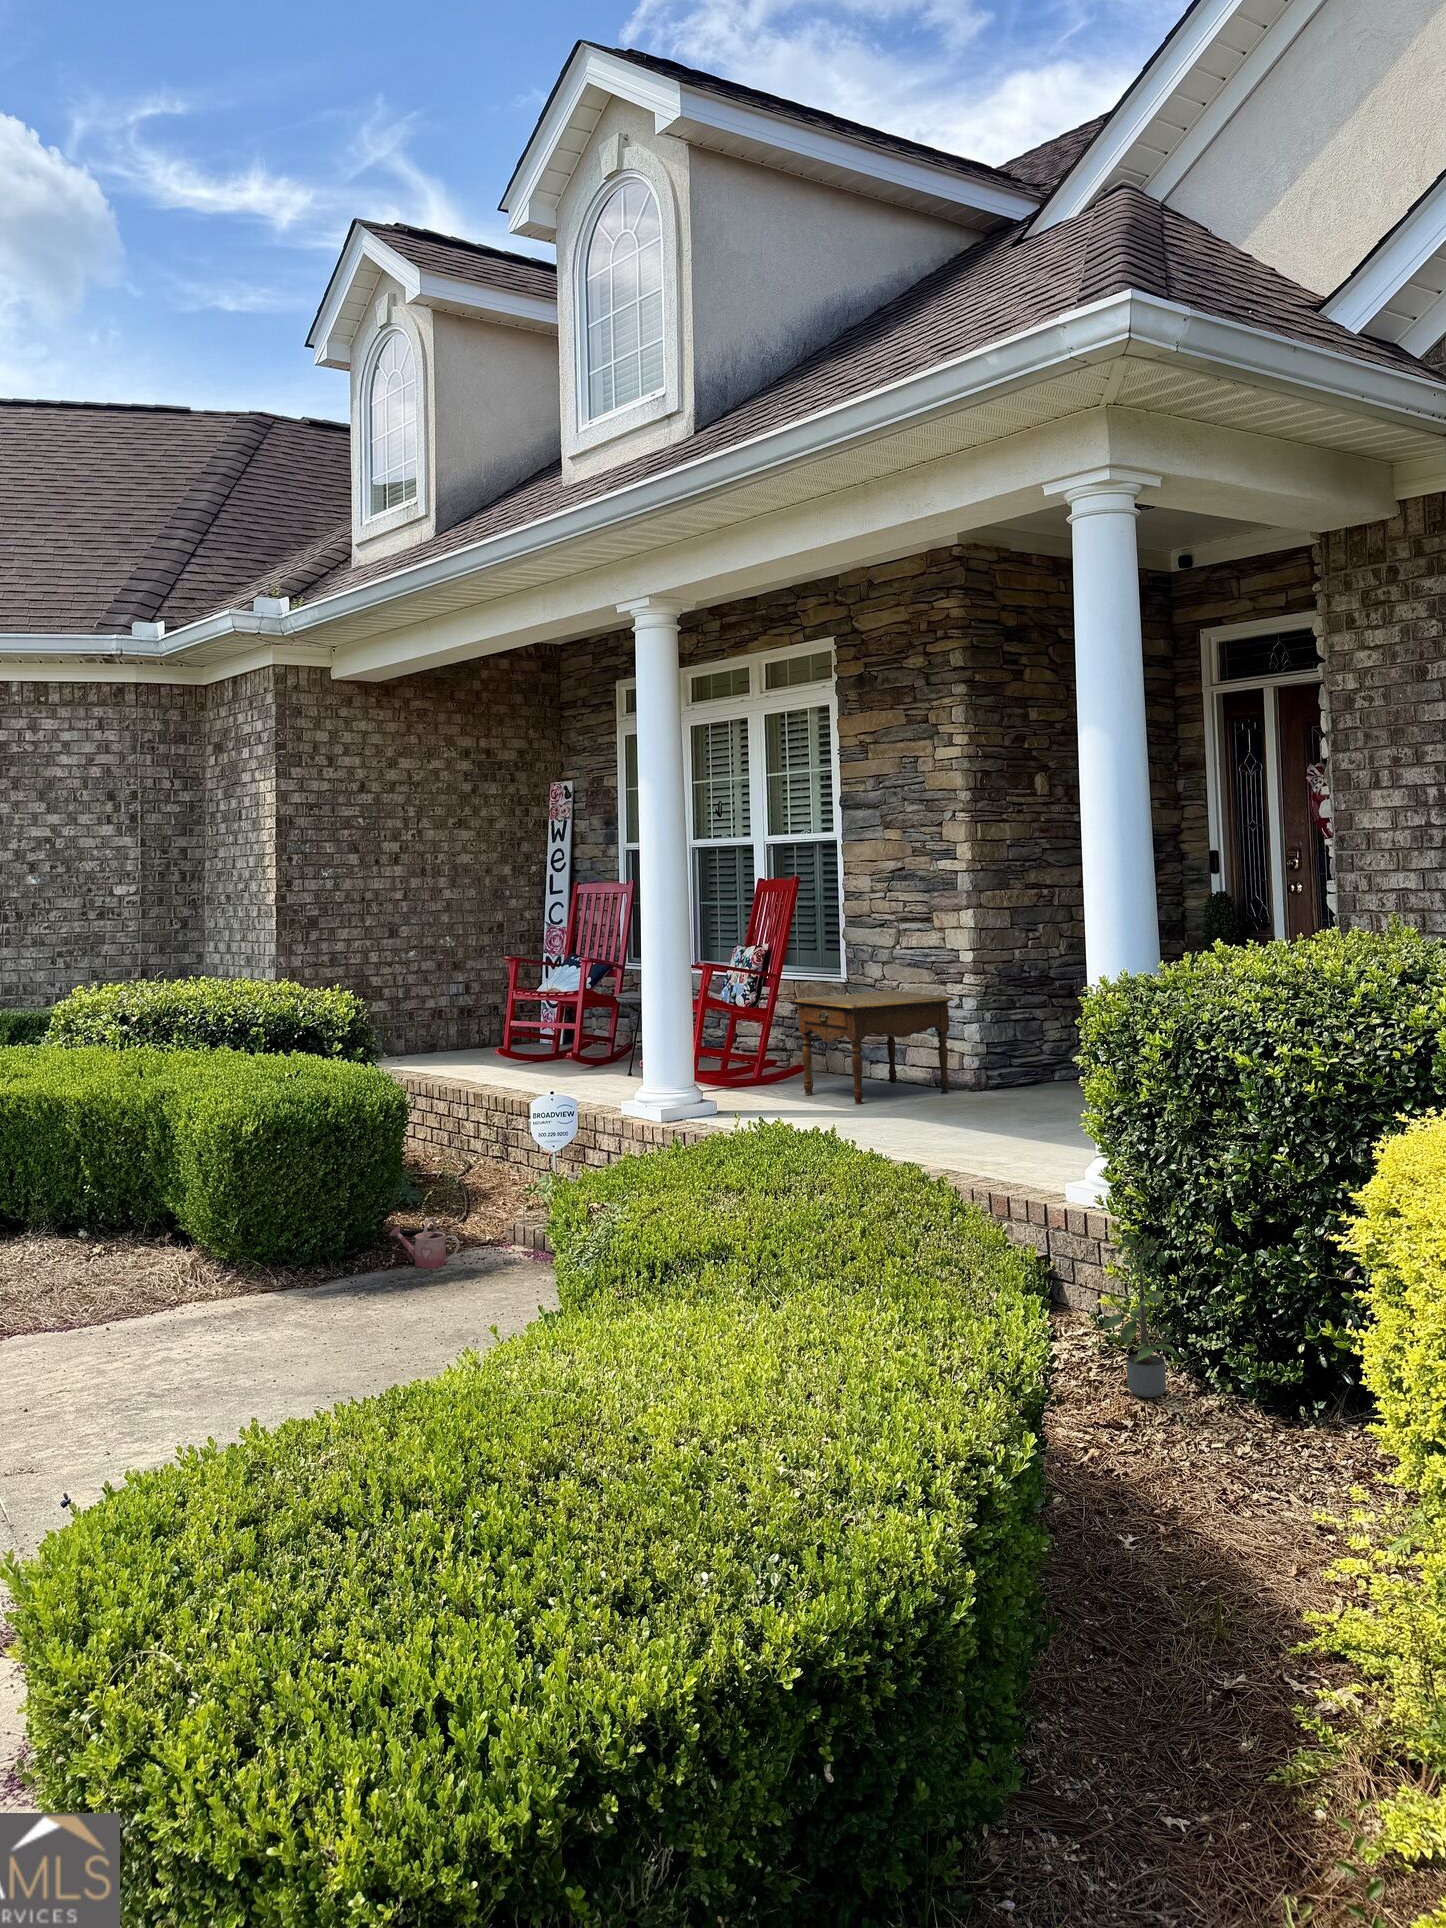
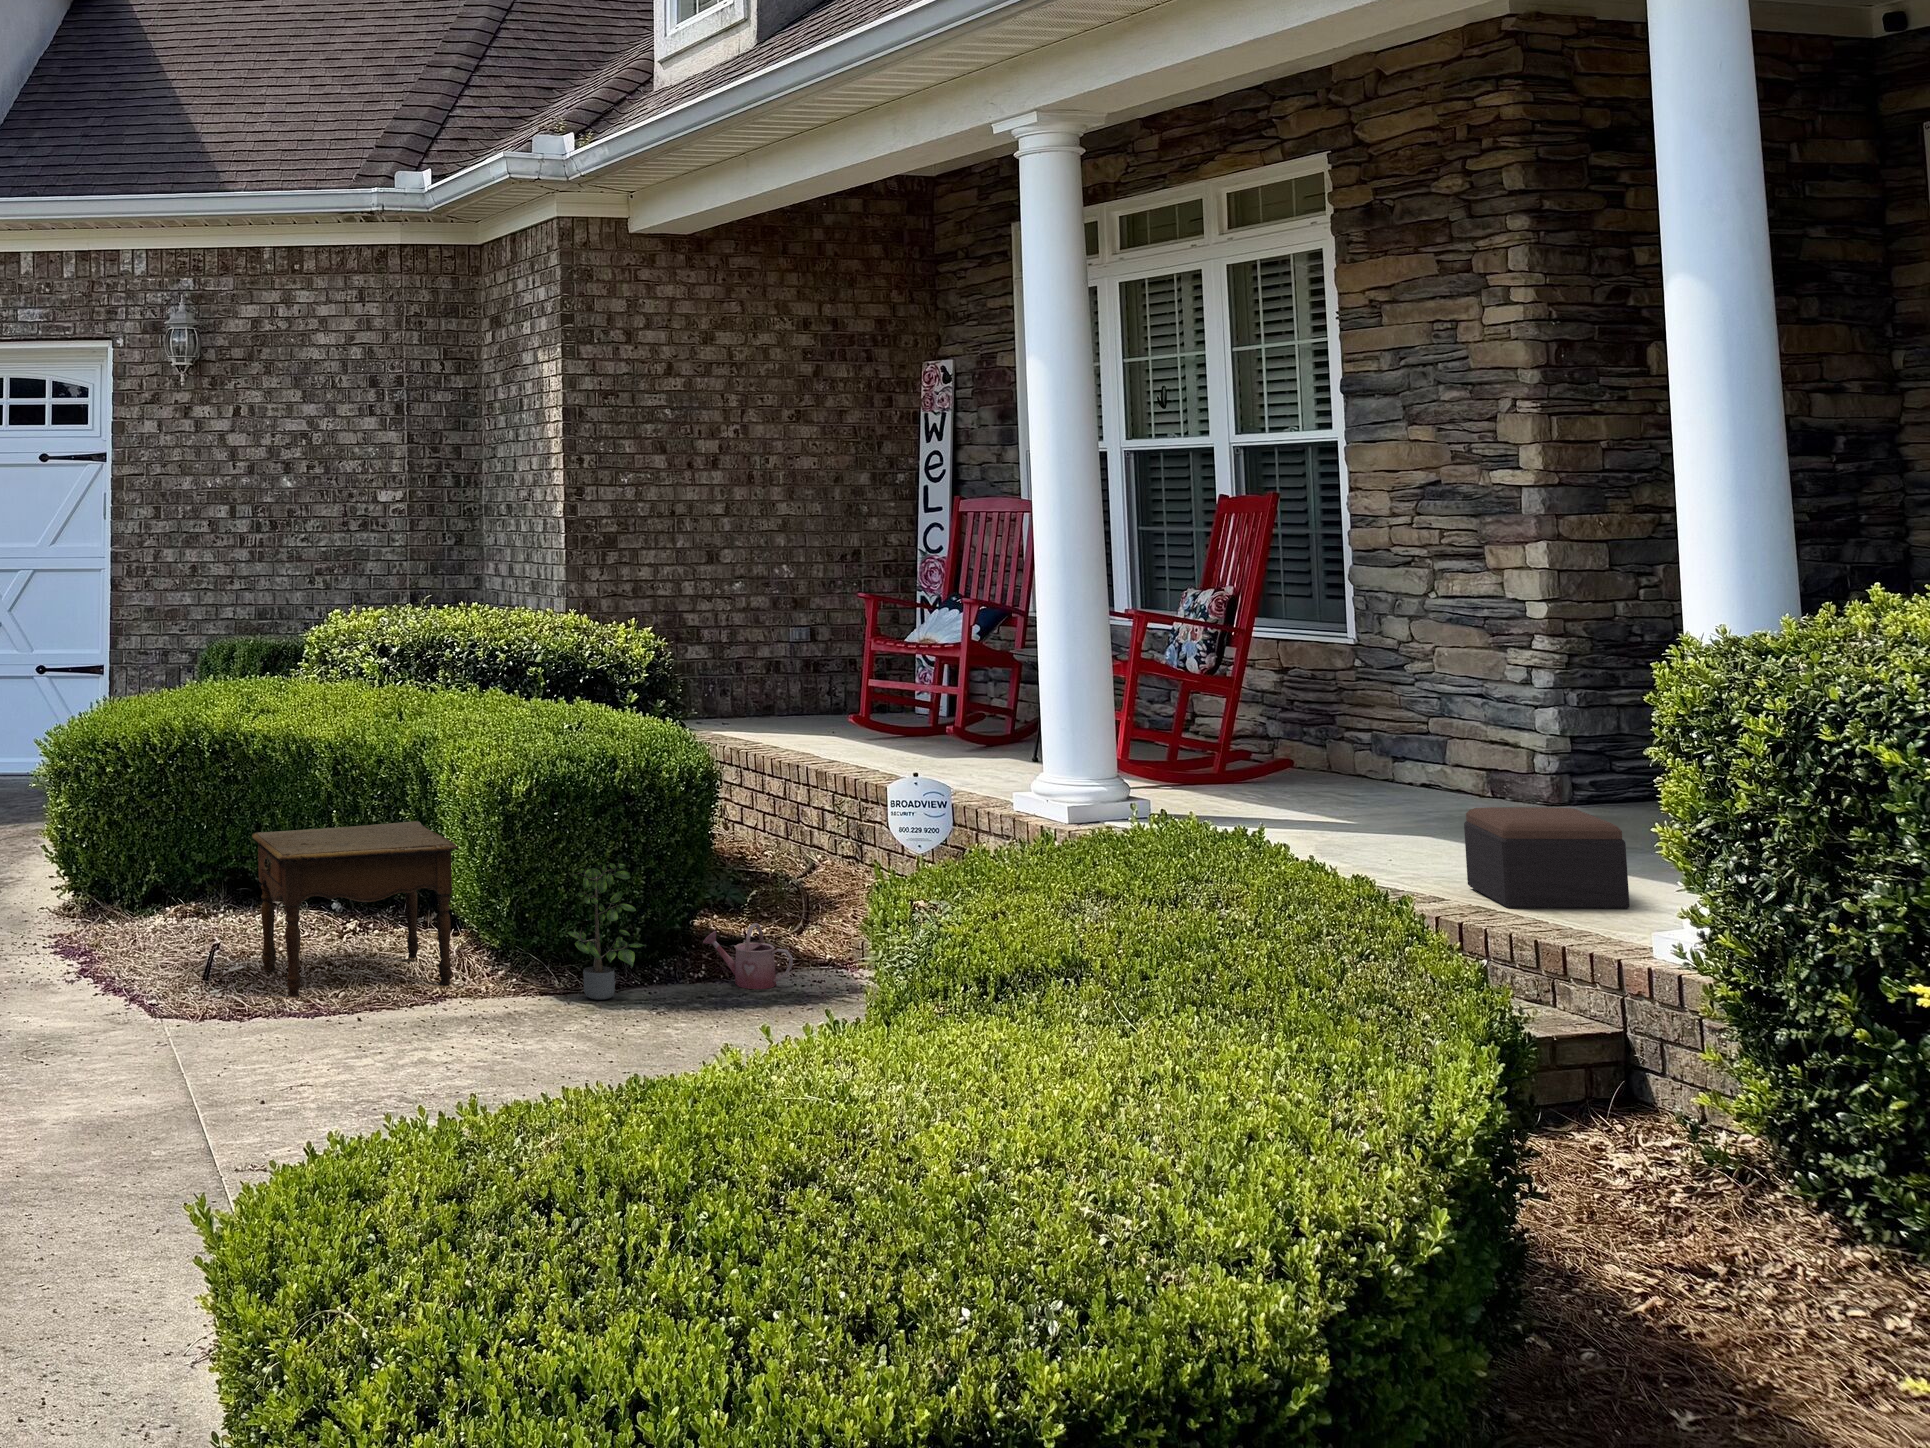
side table: present [793,990,954,1104] -> present [252,821,459,997]
footstool: none [938,1098,1044,1171] -> present [1464,807,1630,909]
potted plant: present [1103,1231,1175,1398] -> present [568,863,645,1000]

